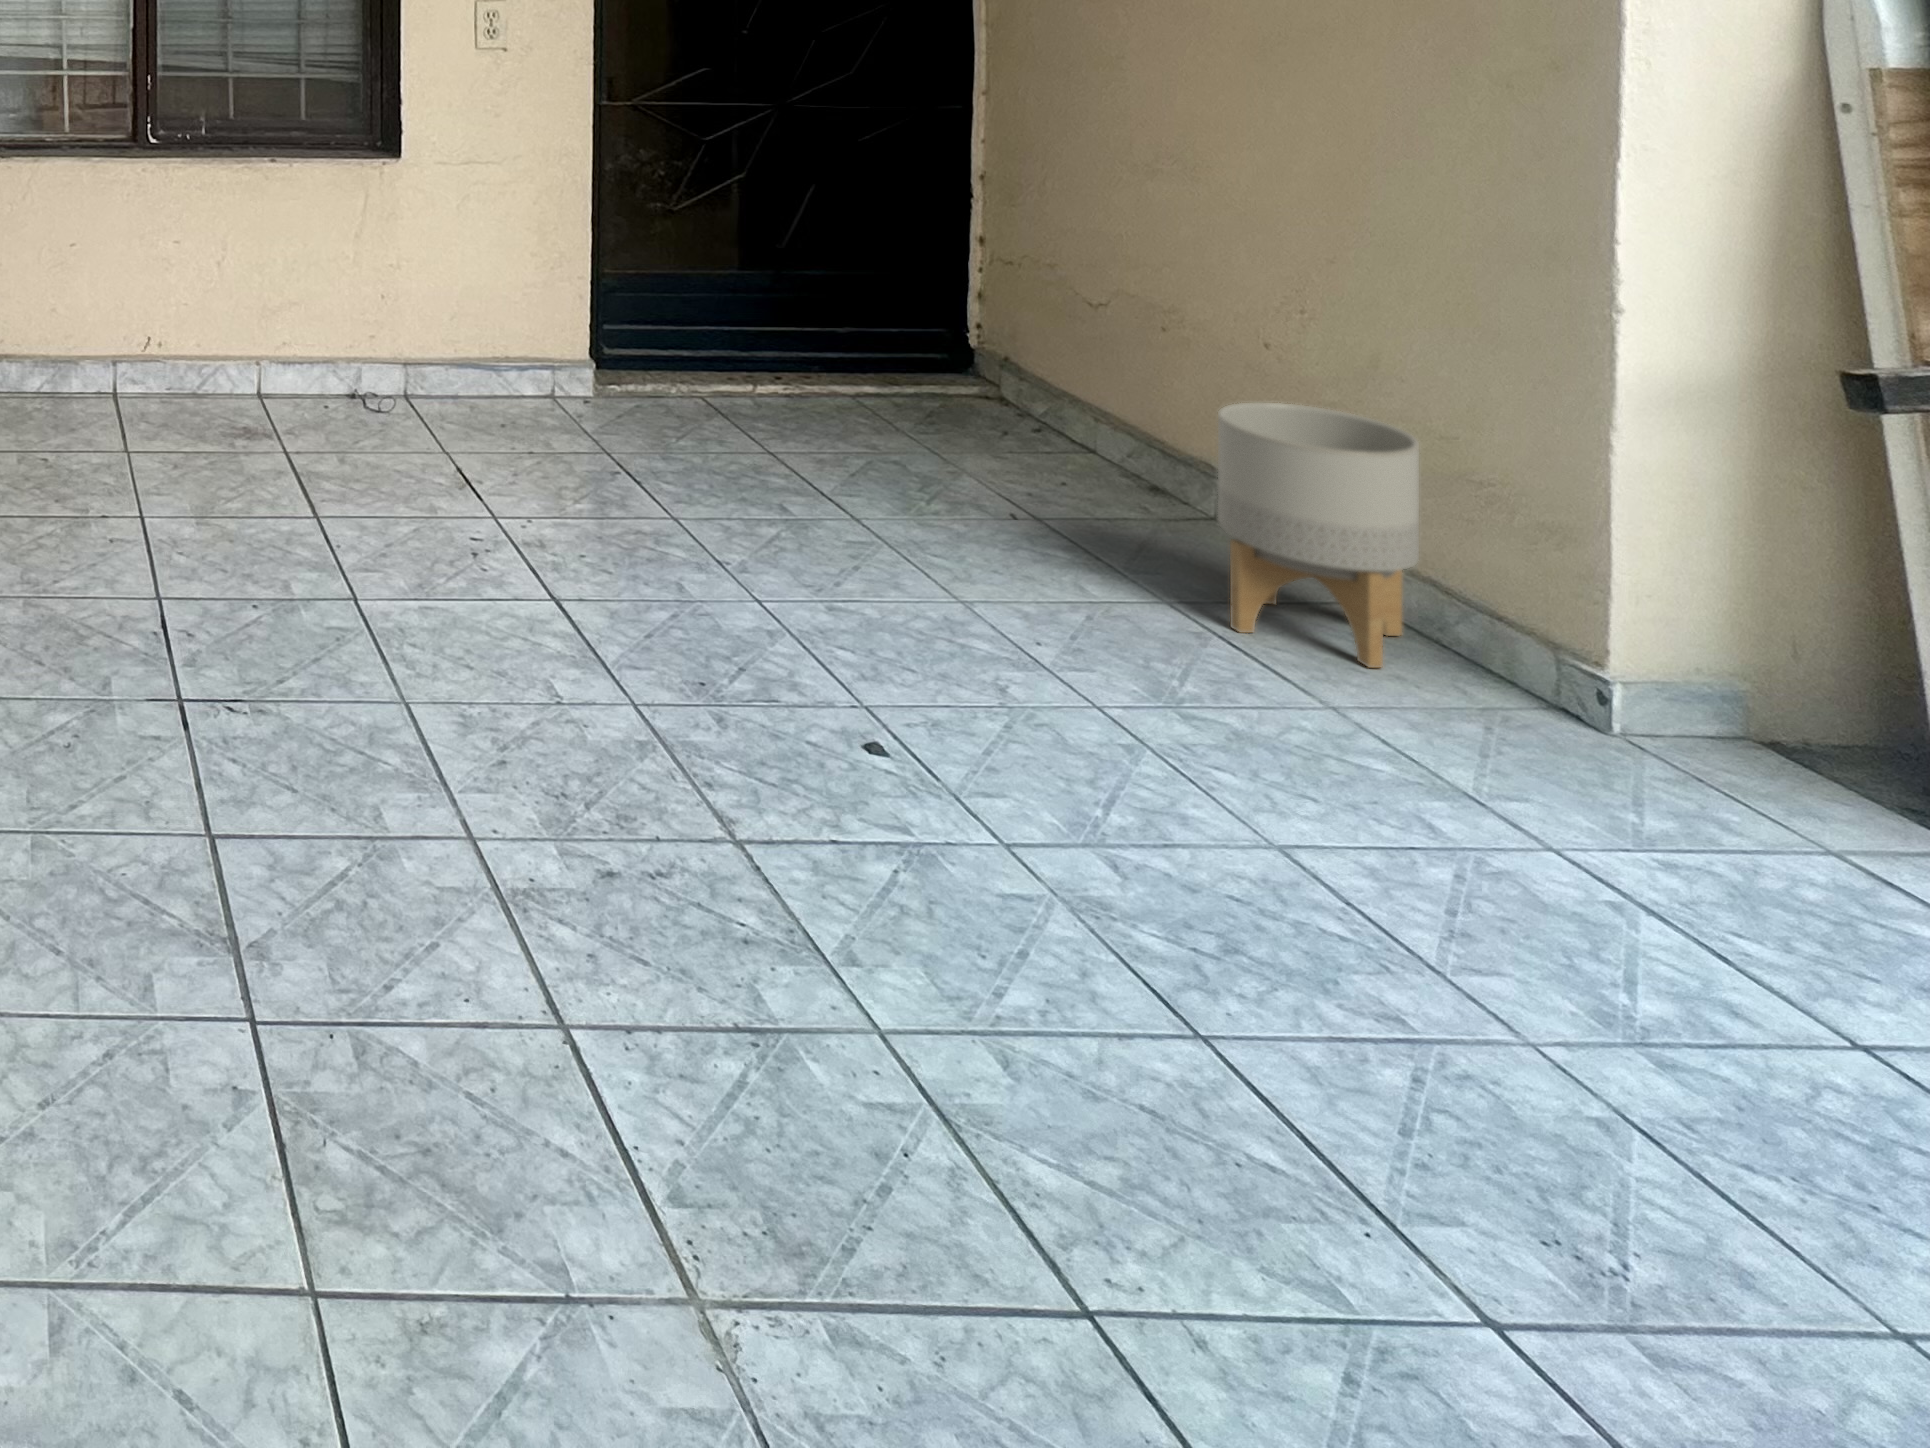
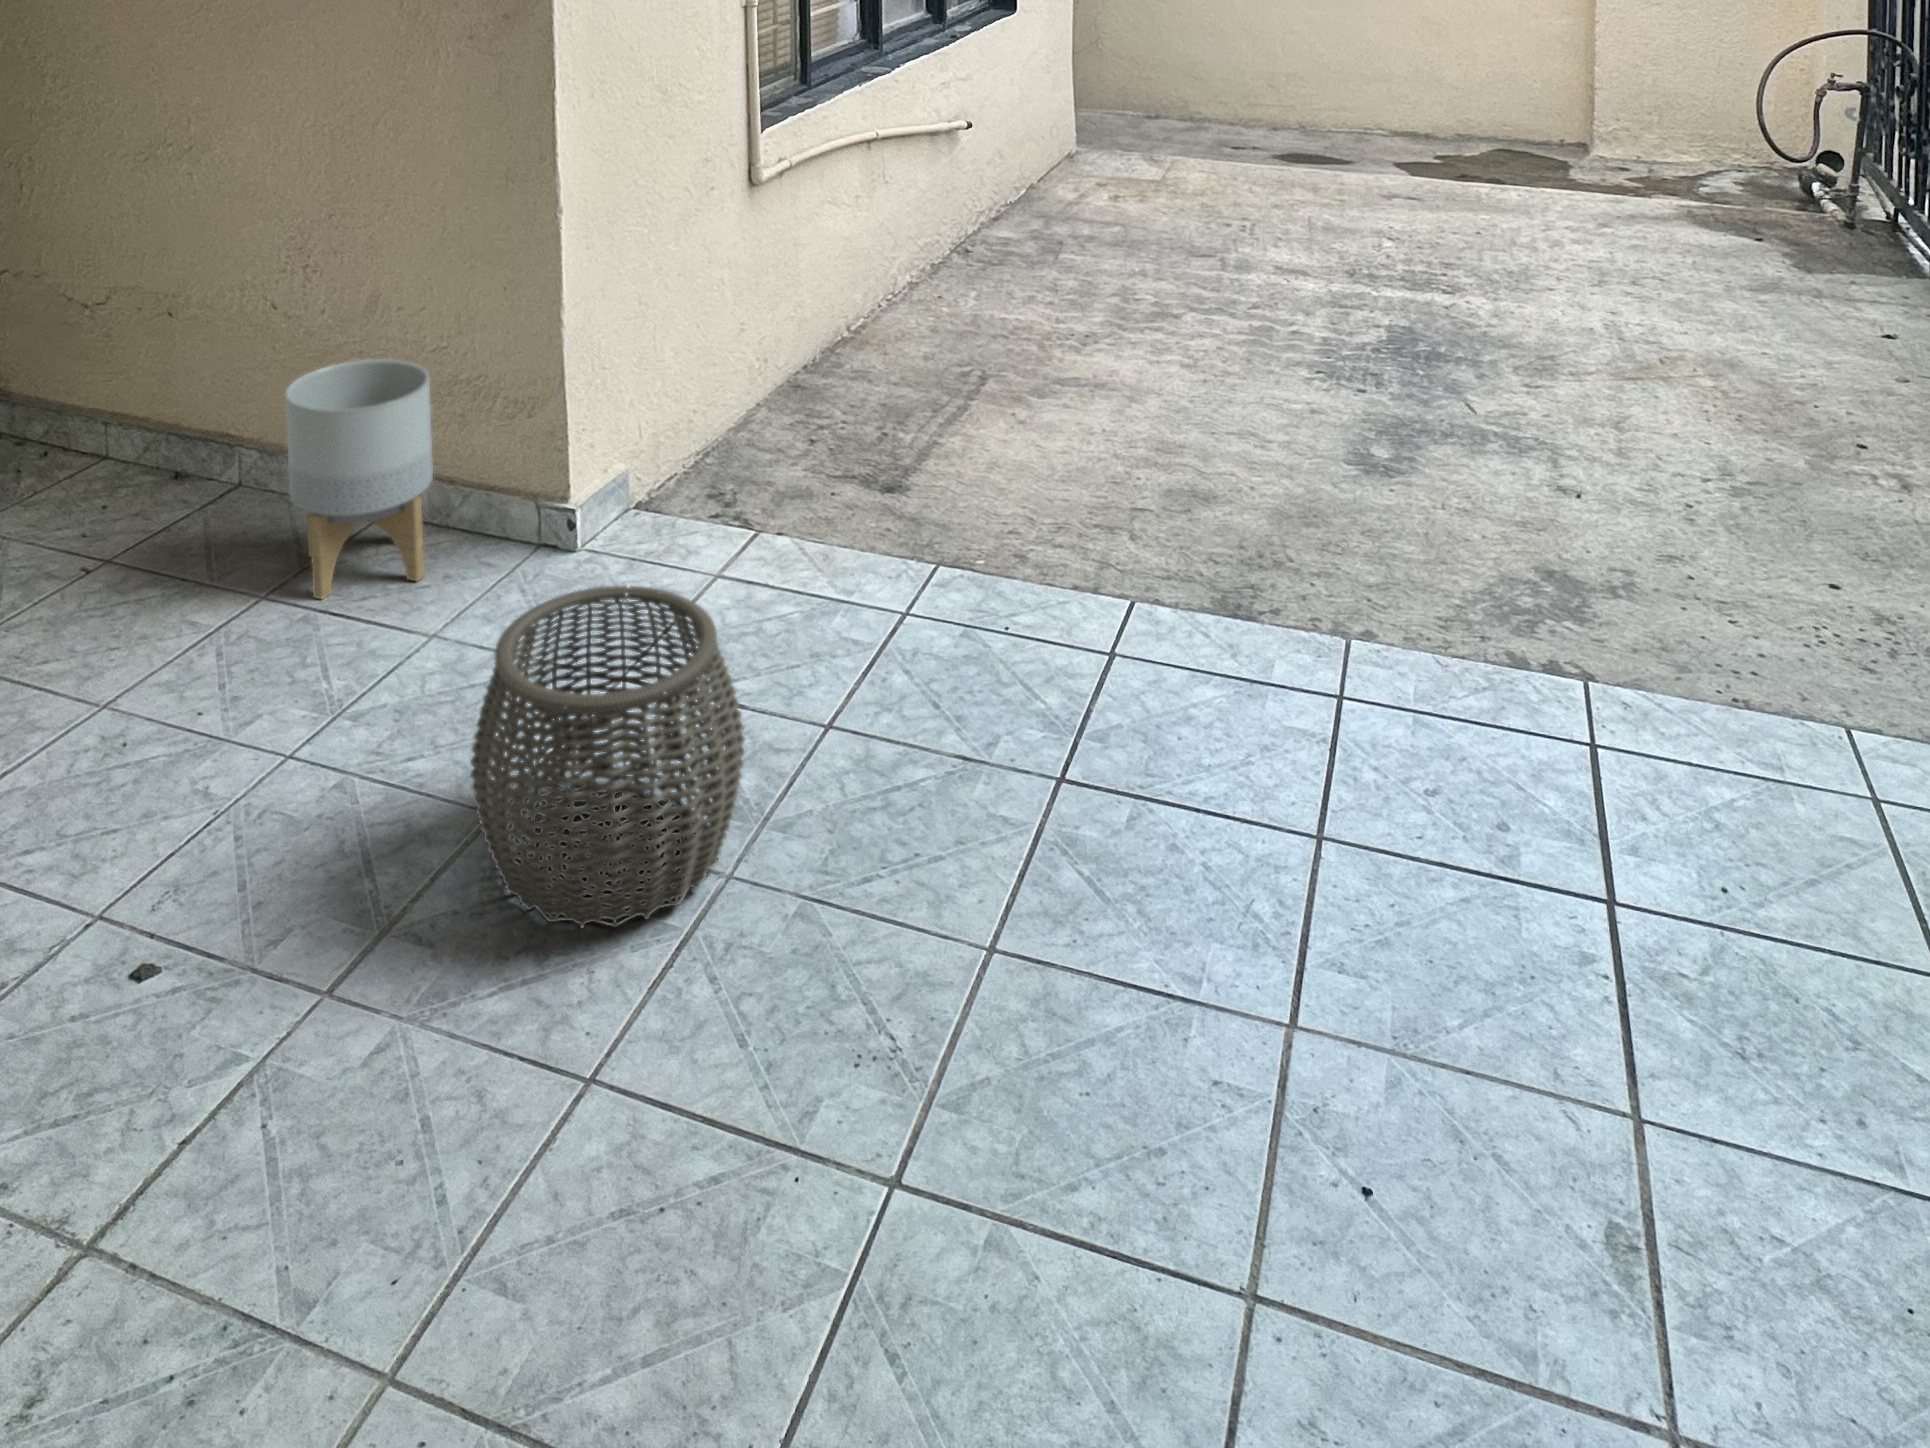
woven basket: none [1202,643,1621,1031] -> present [470,586,745,928]

